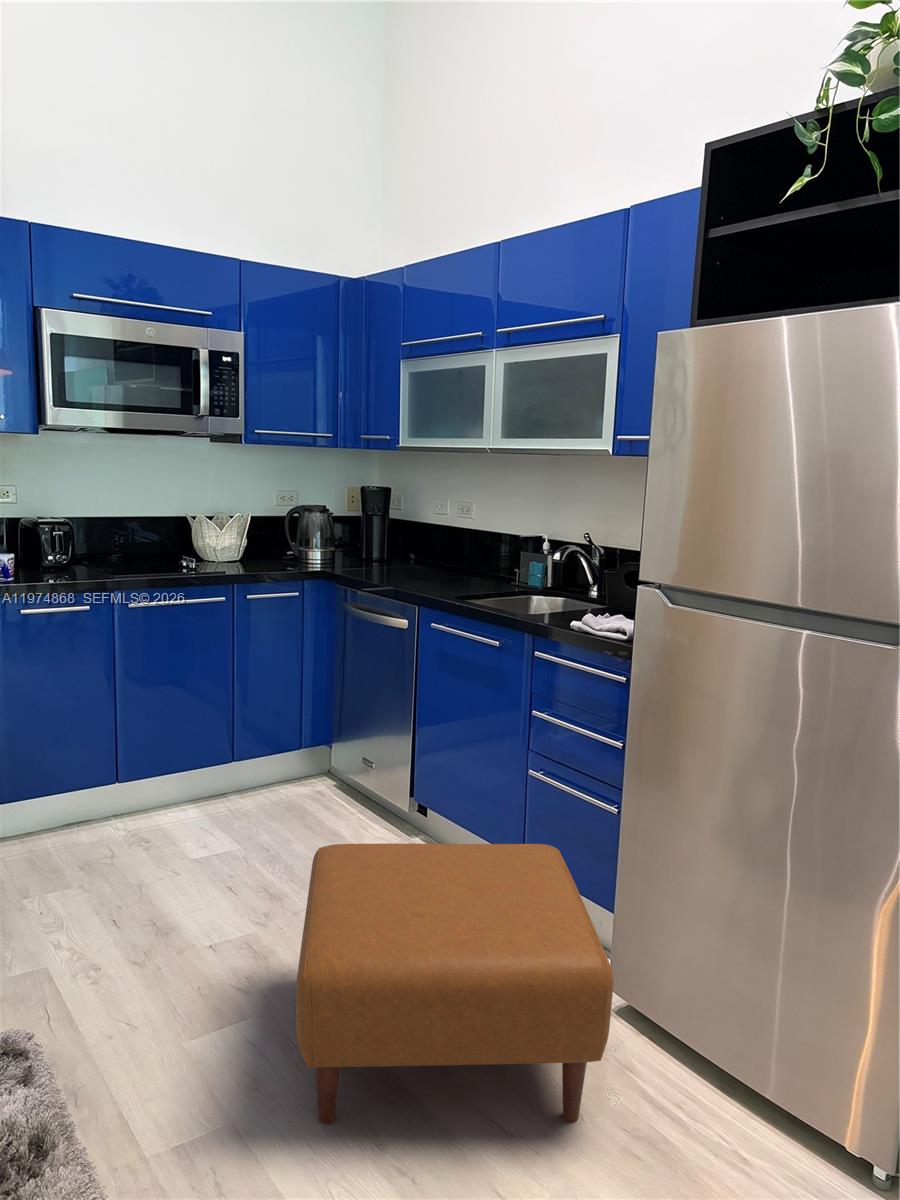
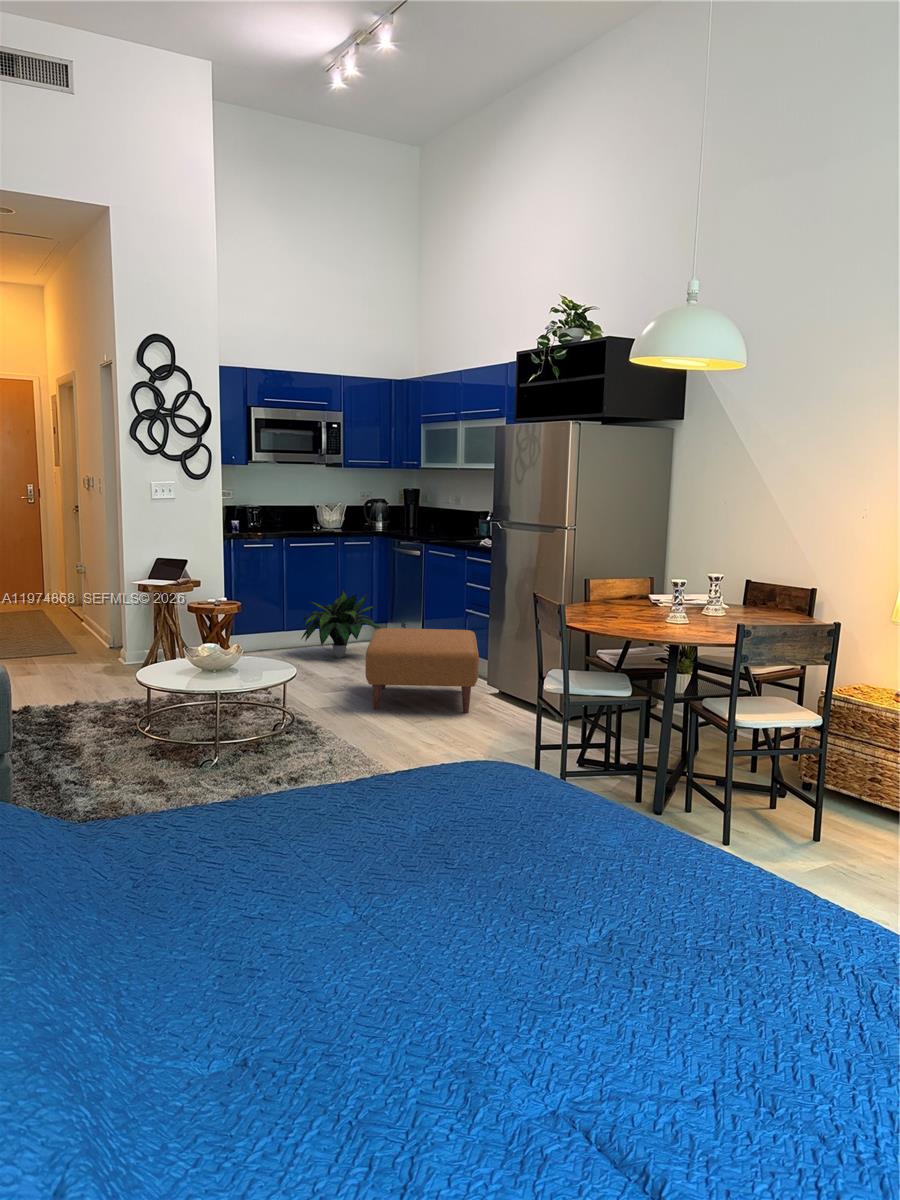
potted plant: none [151,698,328,844] -> present [301,589,381,658]

